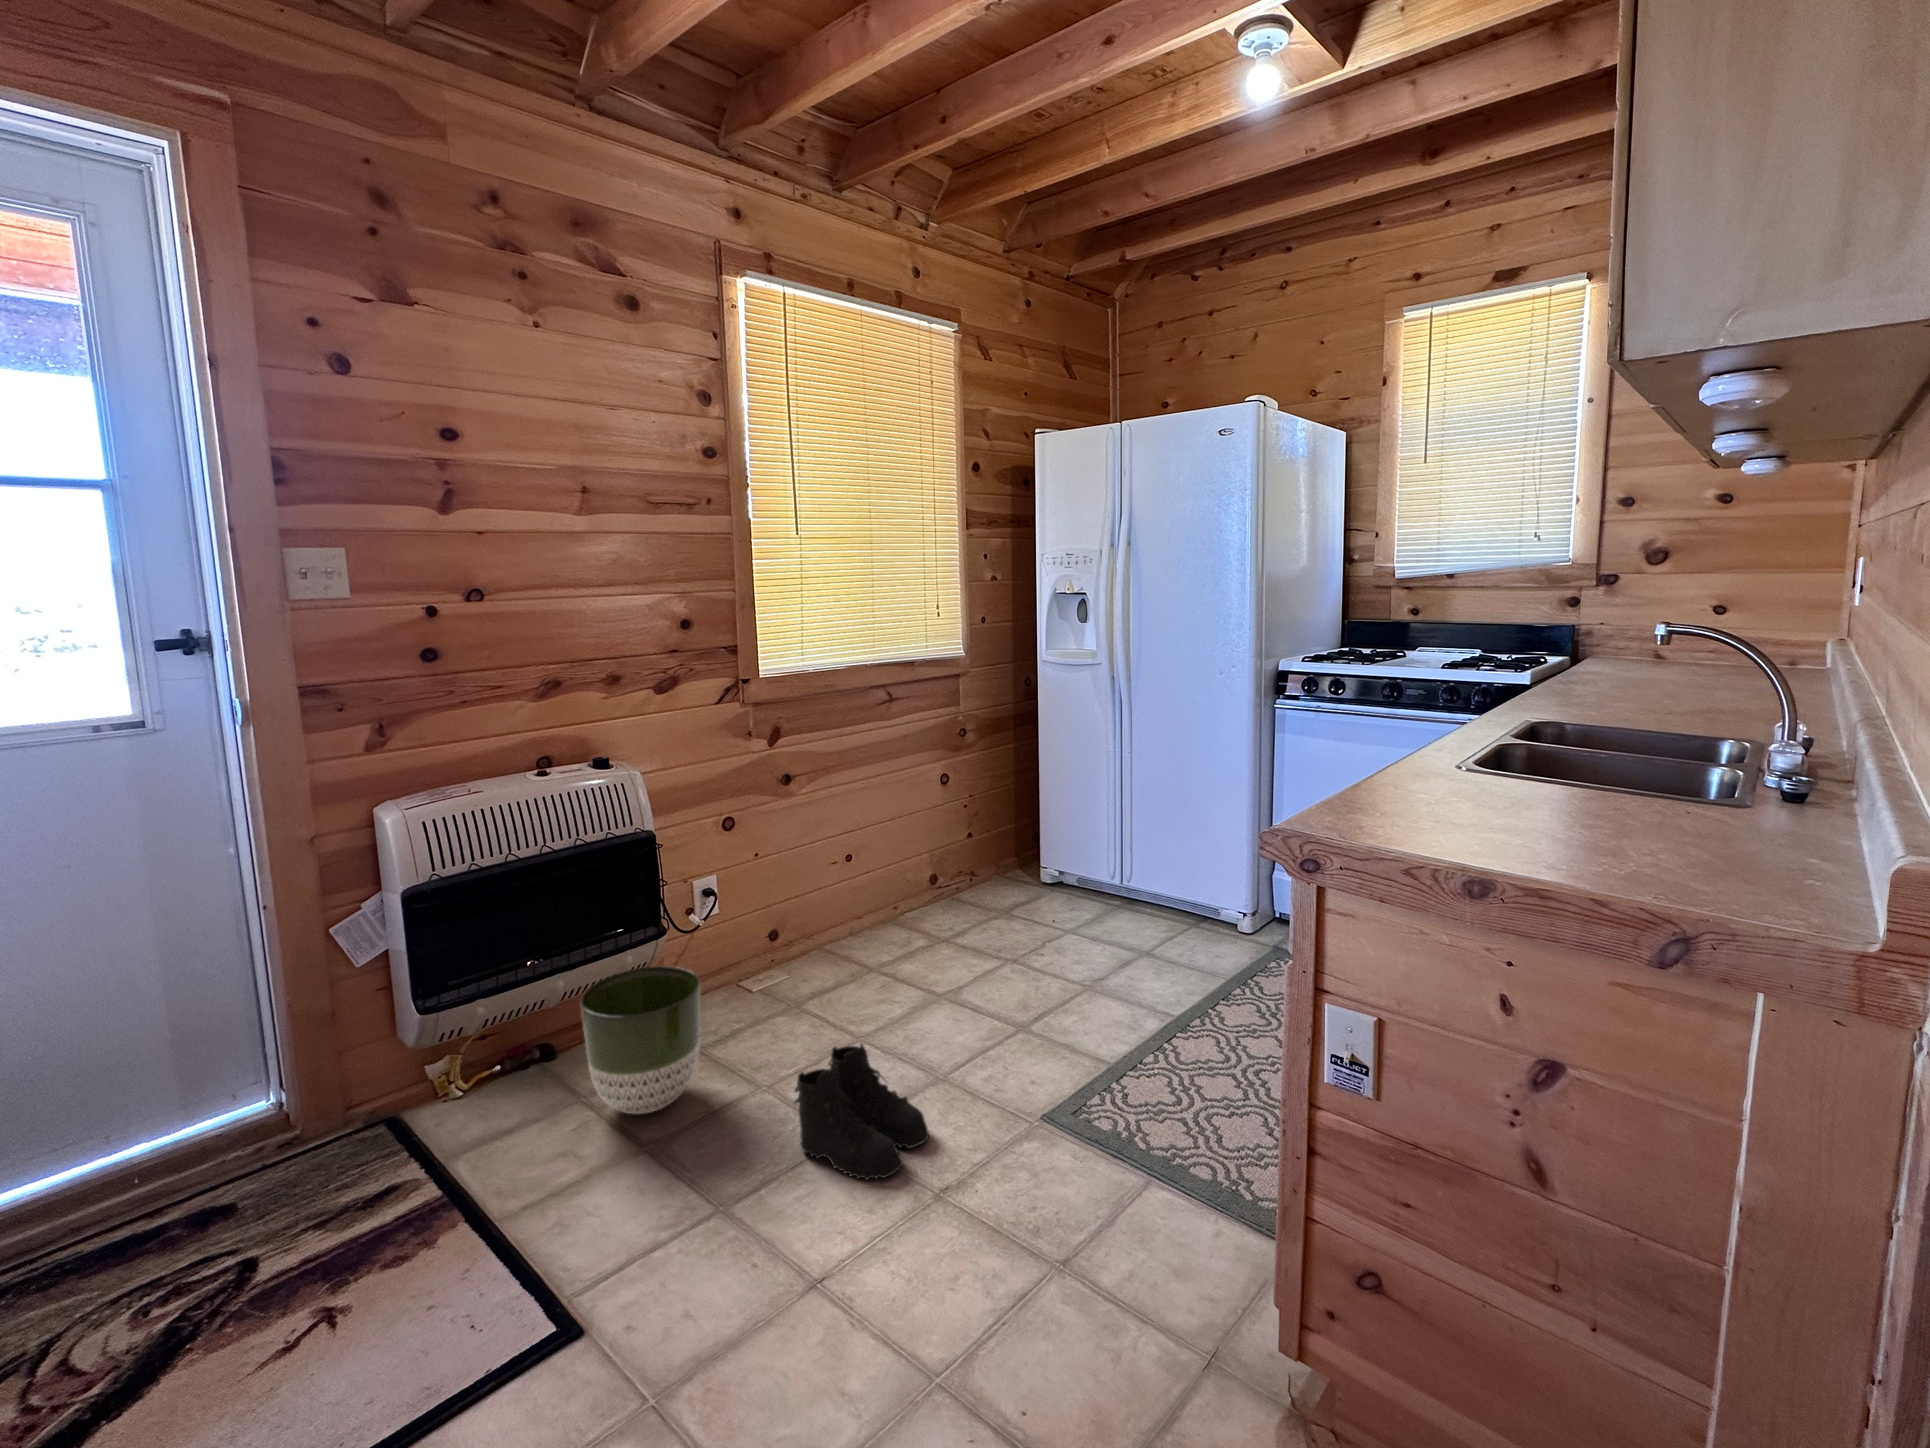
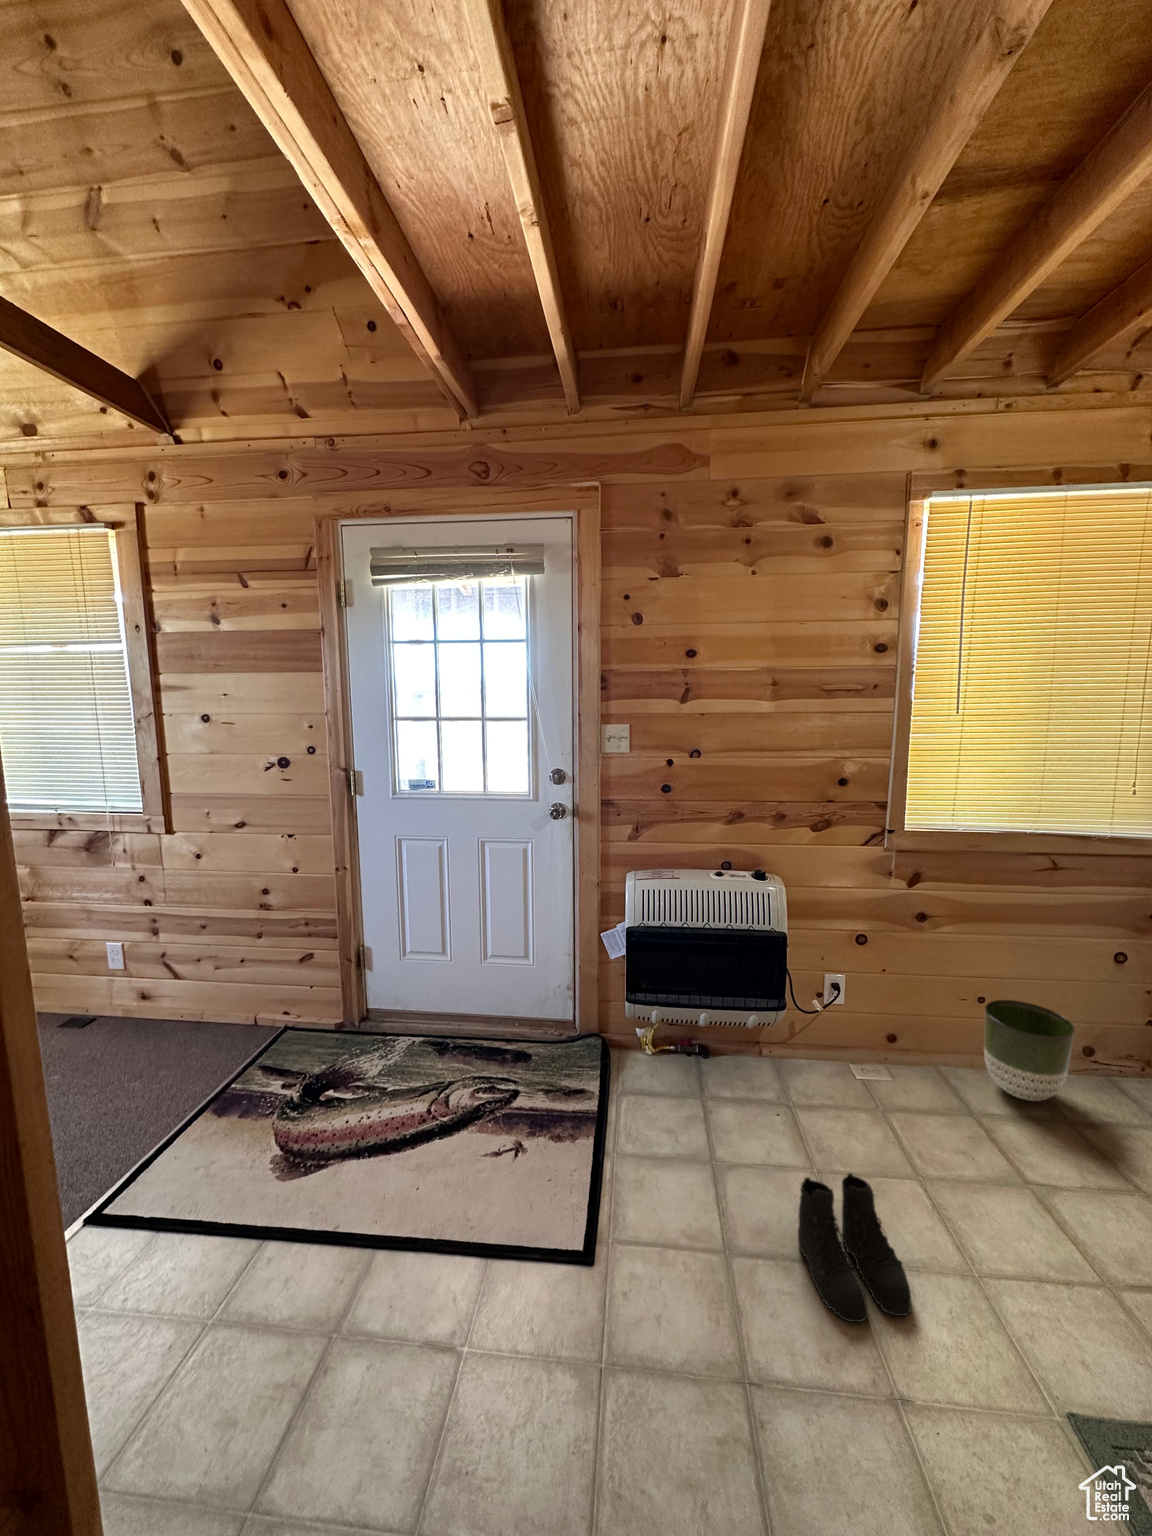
planter: present [580,966,700,1114] -> present [984,1000,1075,1101]

